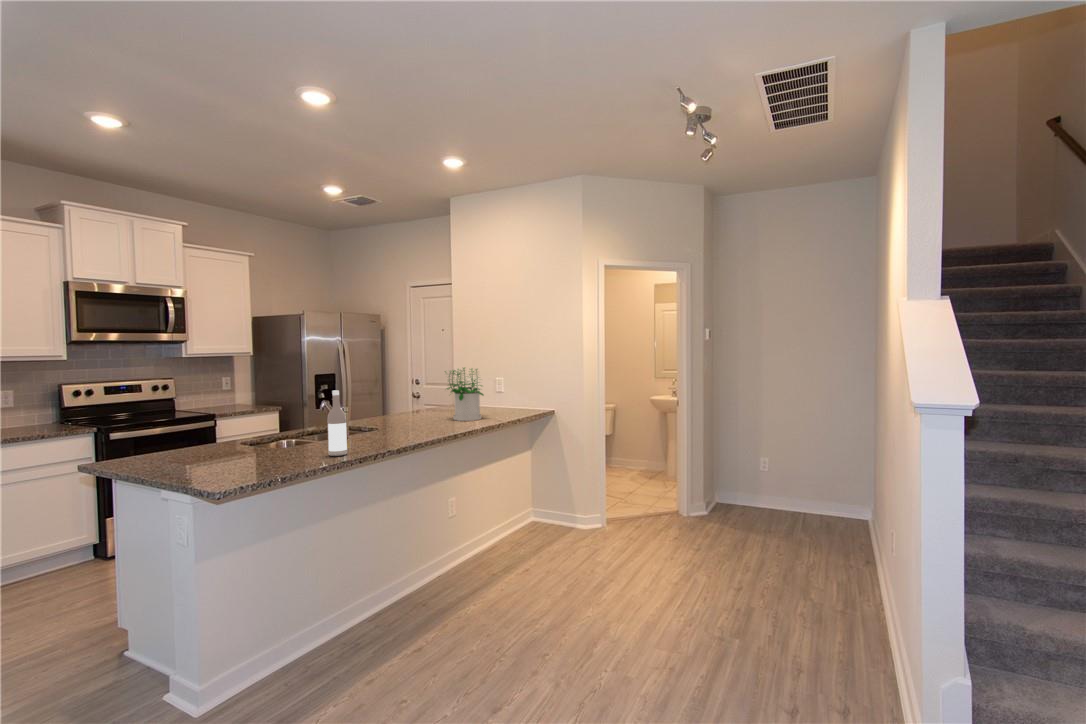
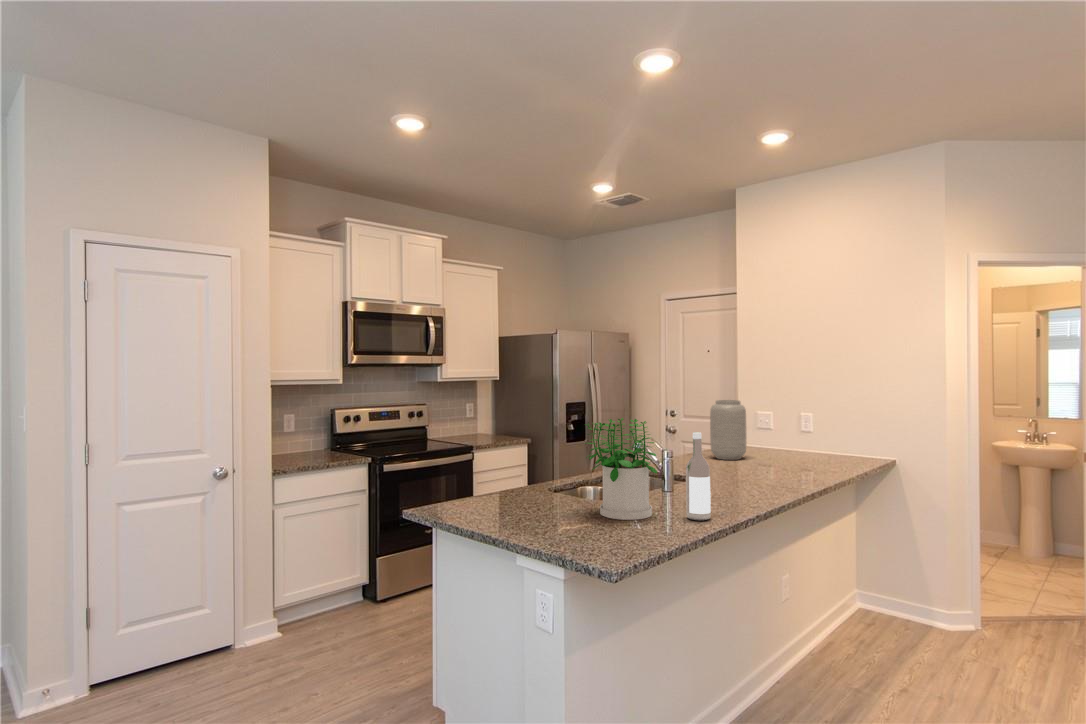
vase: none [414,368,443,415] -> present [710,400,746,460]
potted plant: present [447,368,483,421] -> present [586,418,657,520]

